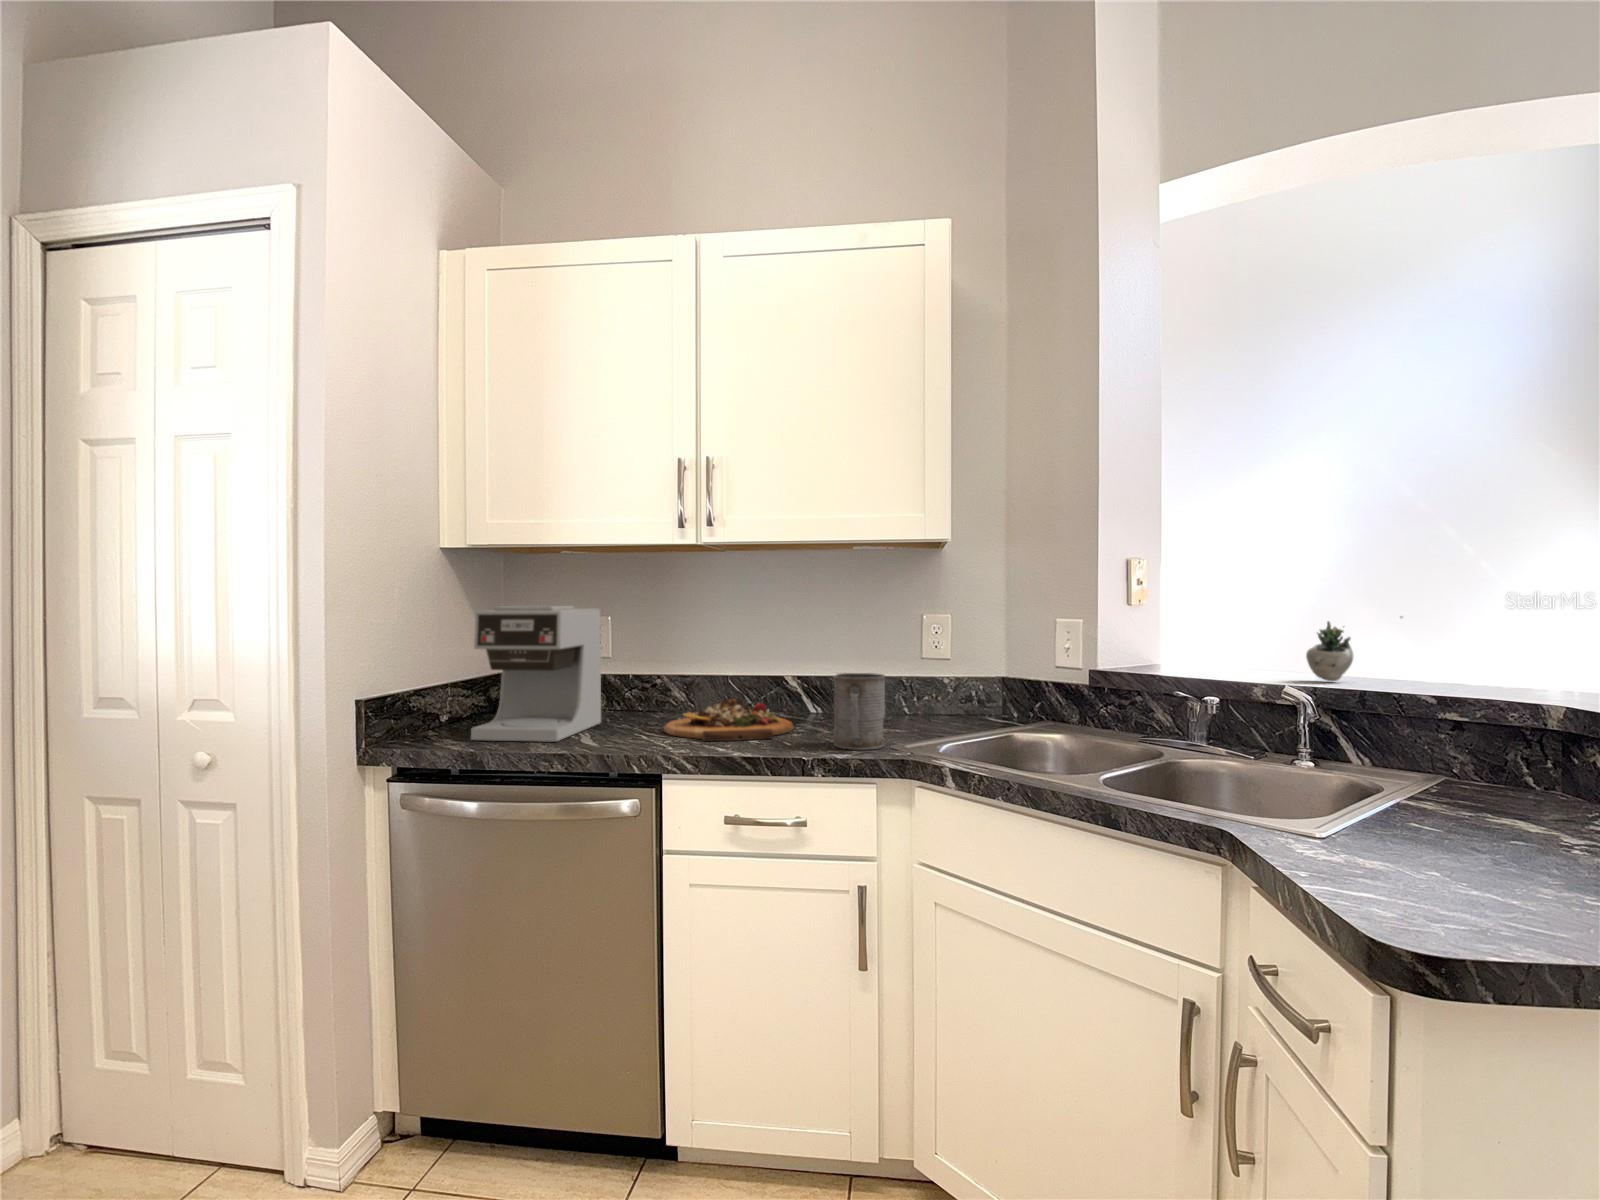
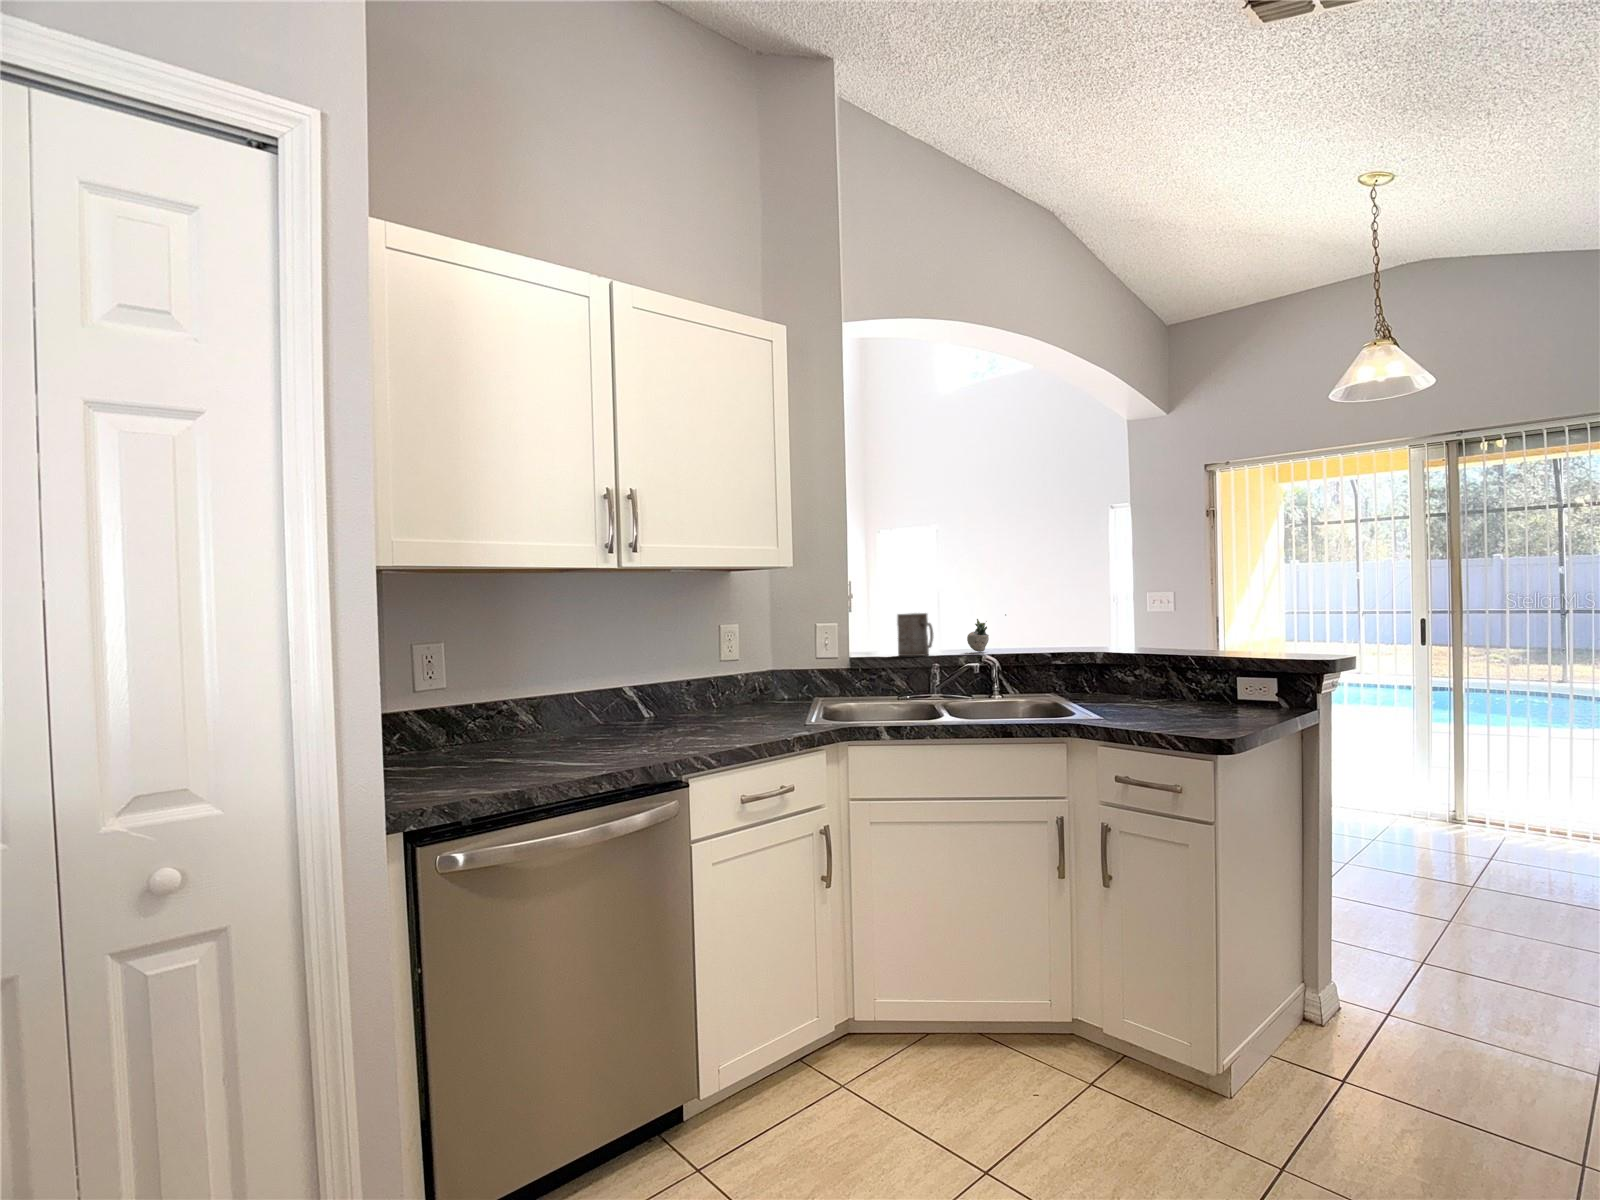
coffee maker: present [471,606,601,742] -> none [419,632,559,786]
mug: present [834,673,885,750] -> present [897,613,933,656]
cutting board: present [664,699,794,742] -> none [582,708,713,746]

